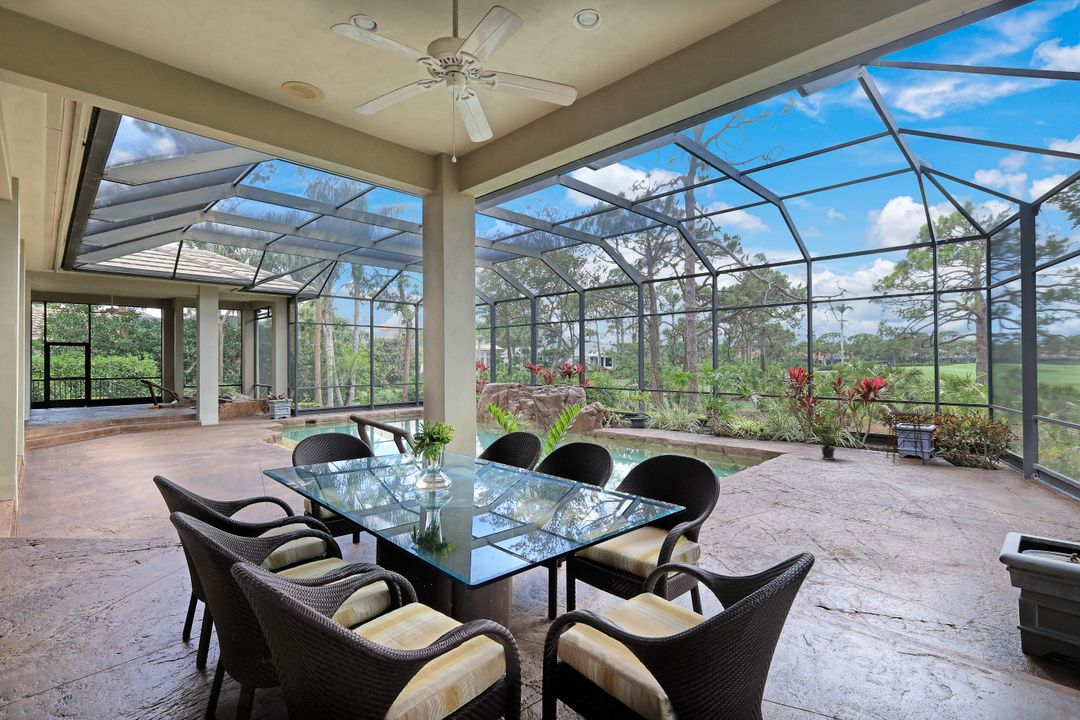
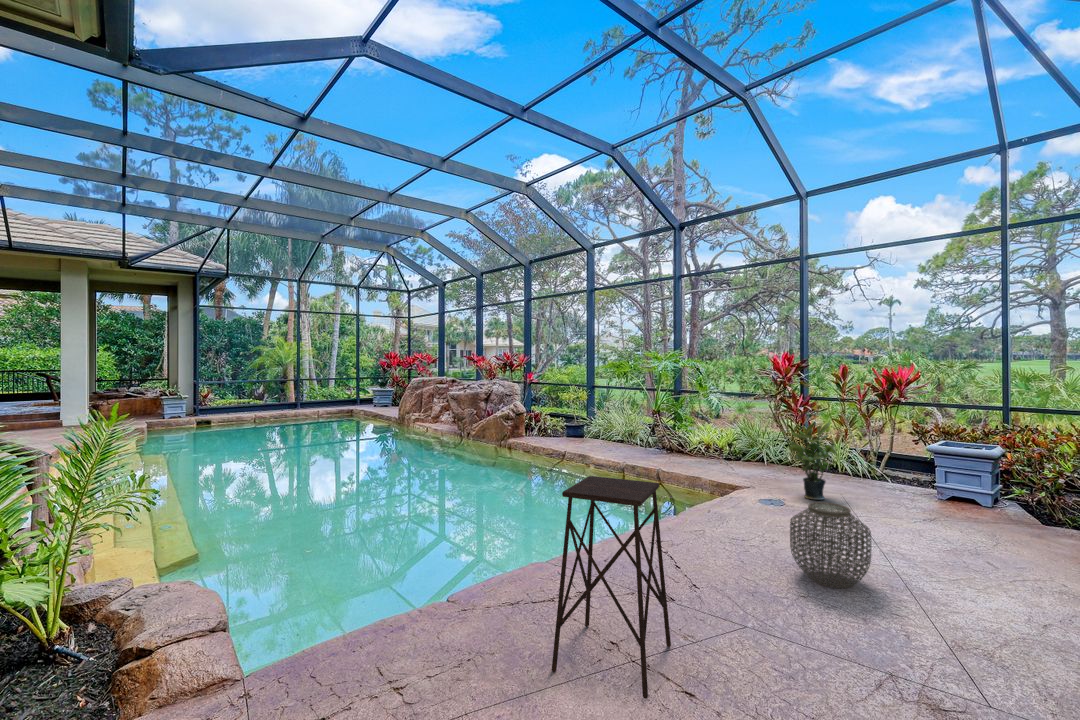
side table: present [887,412,925,464] -> present [552,476,671,699]
woven basket: none [831,453,871,492] -> present [790,502,871,589]

